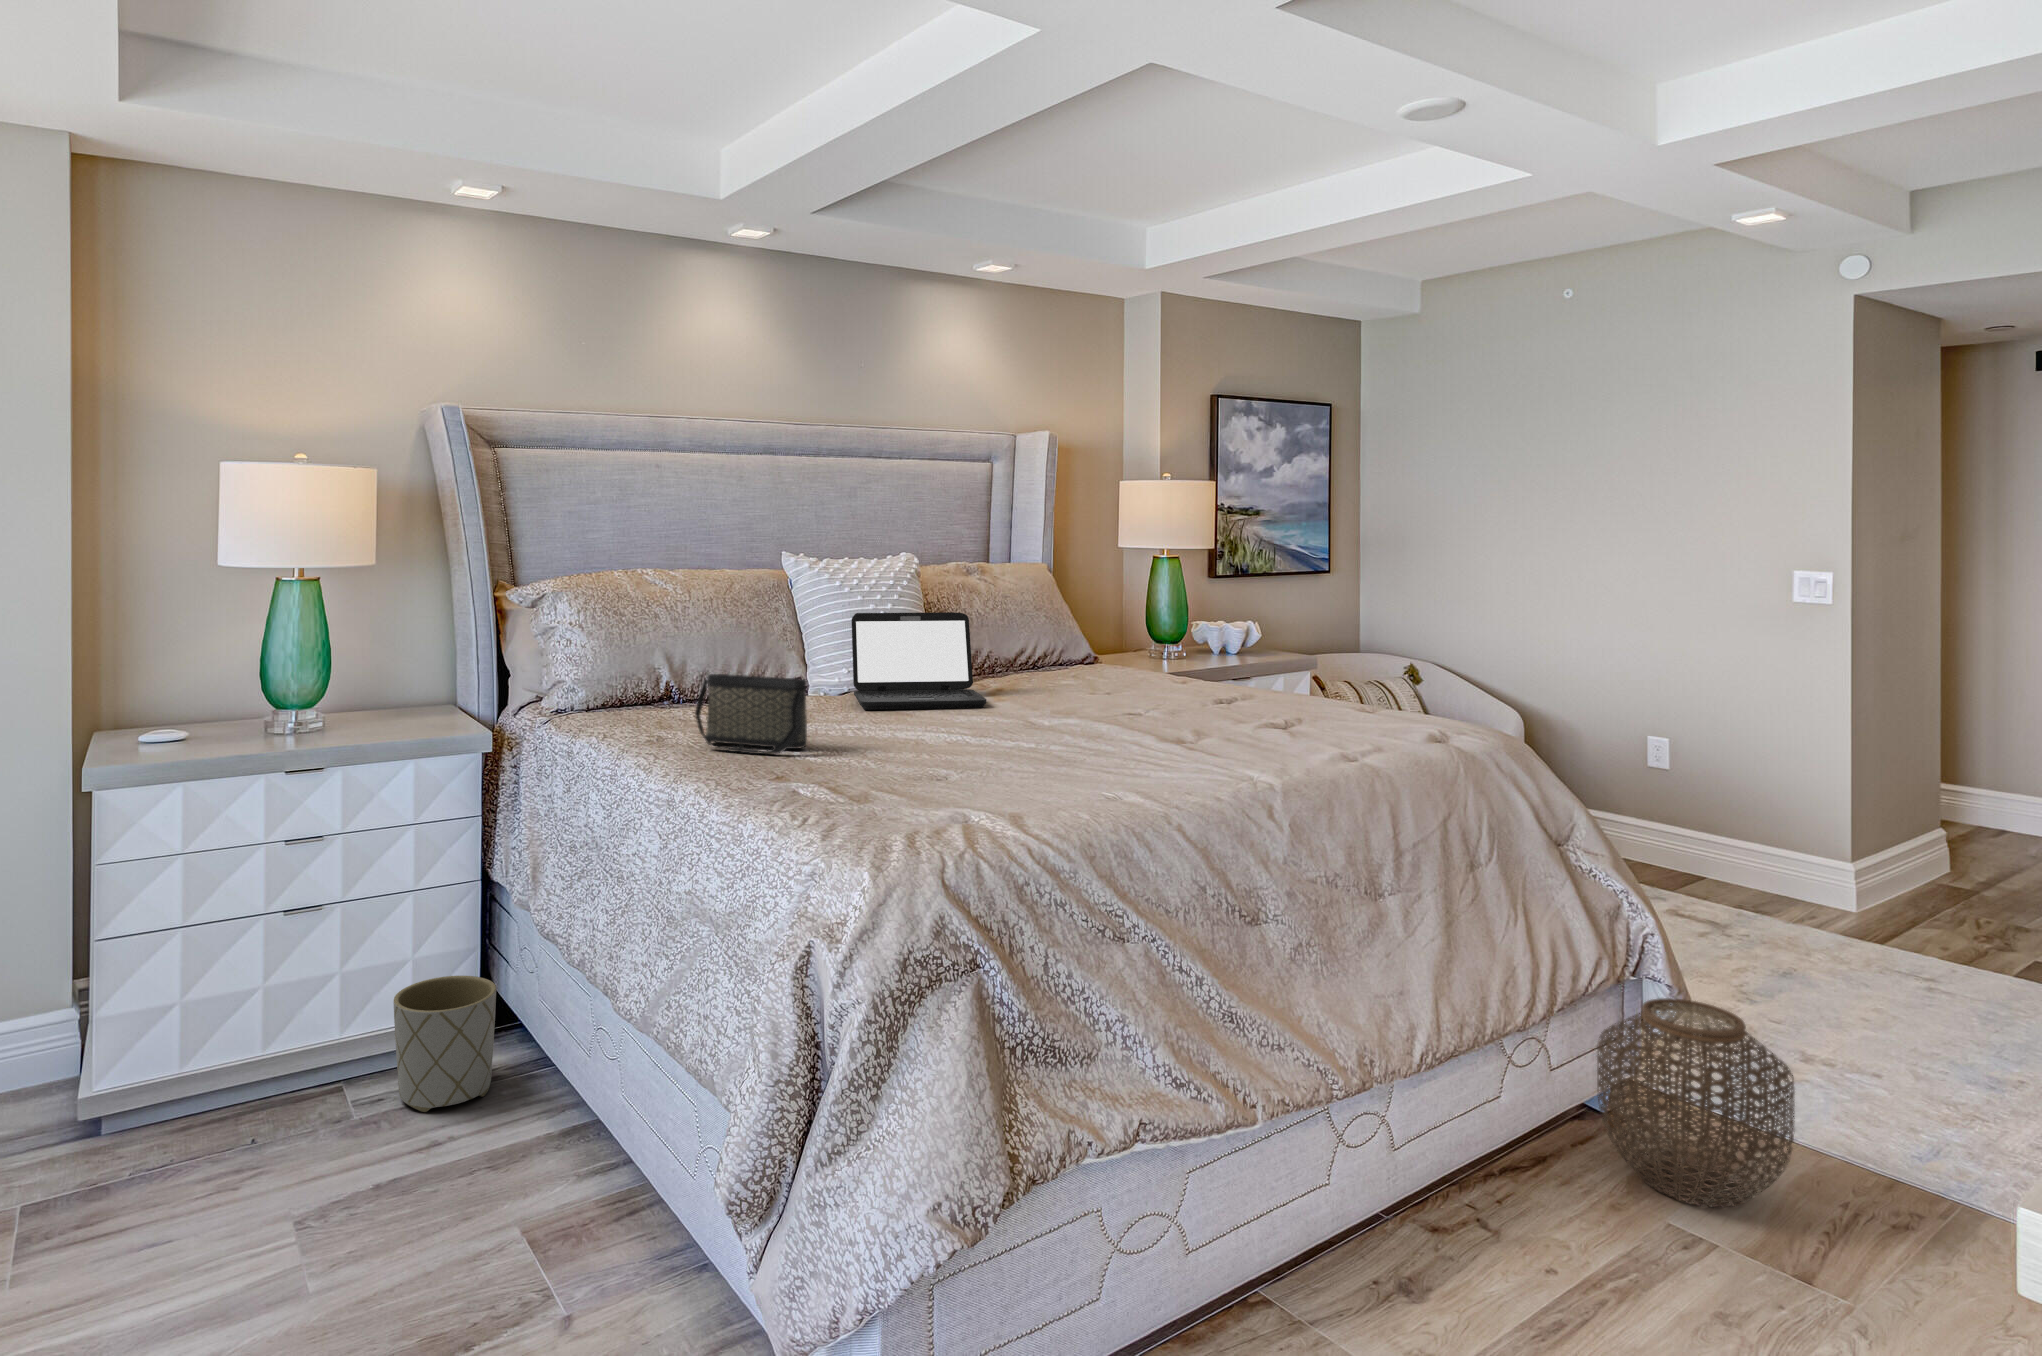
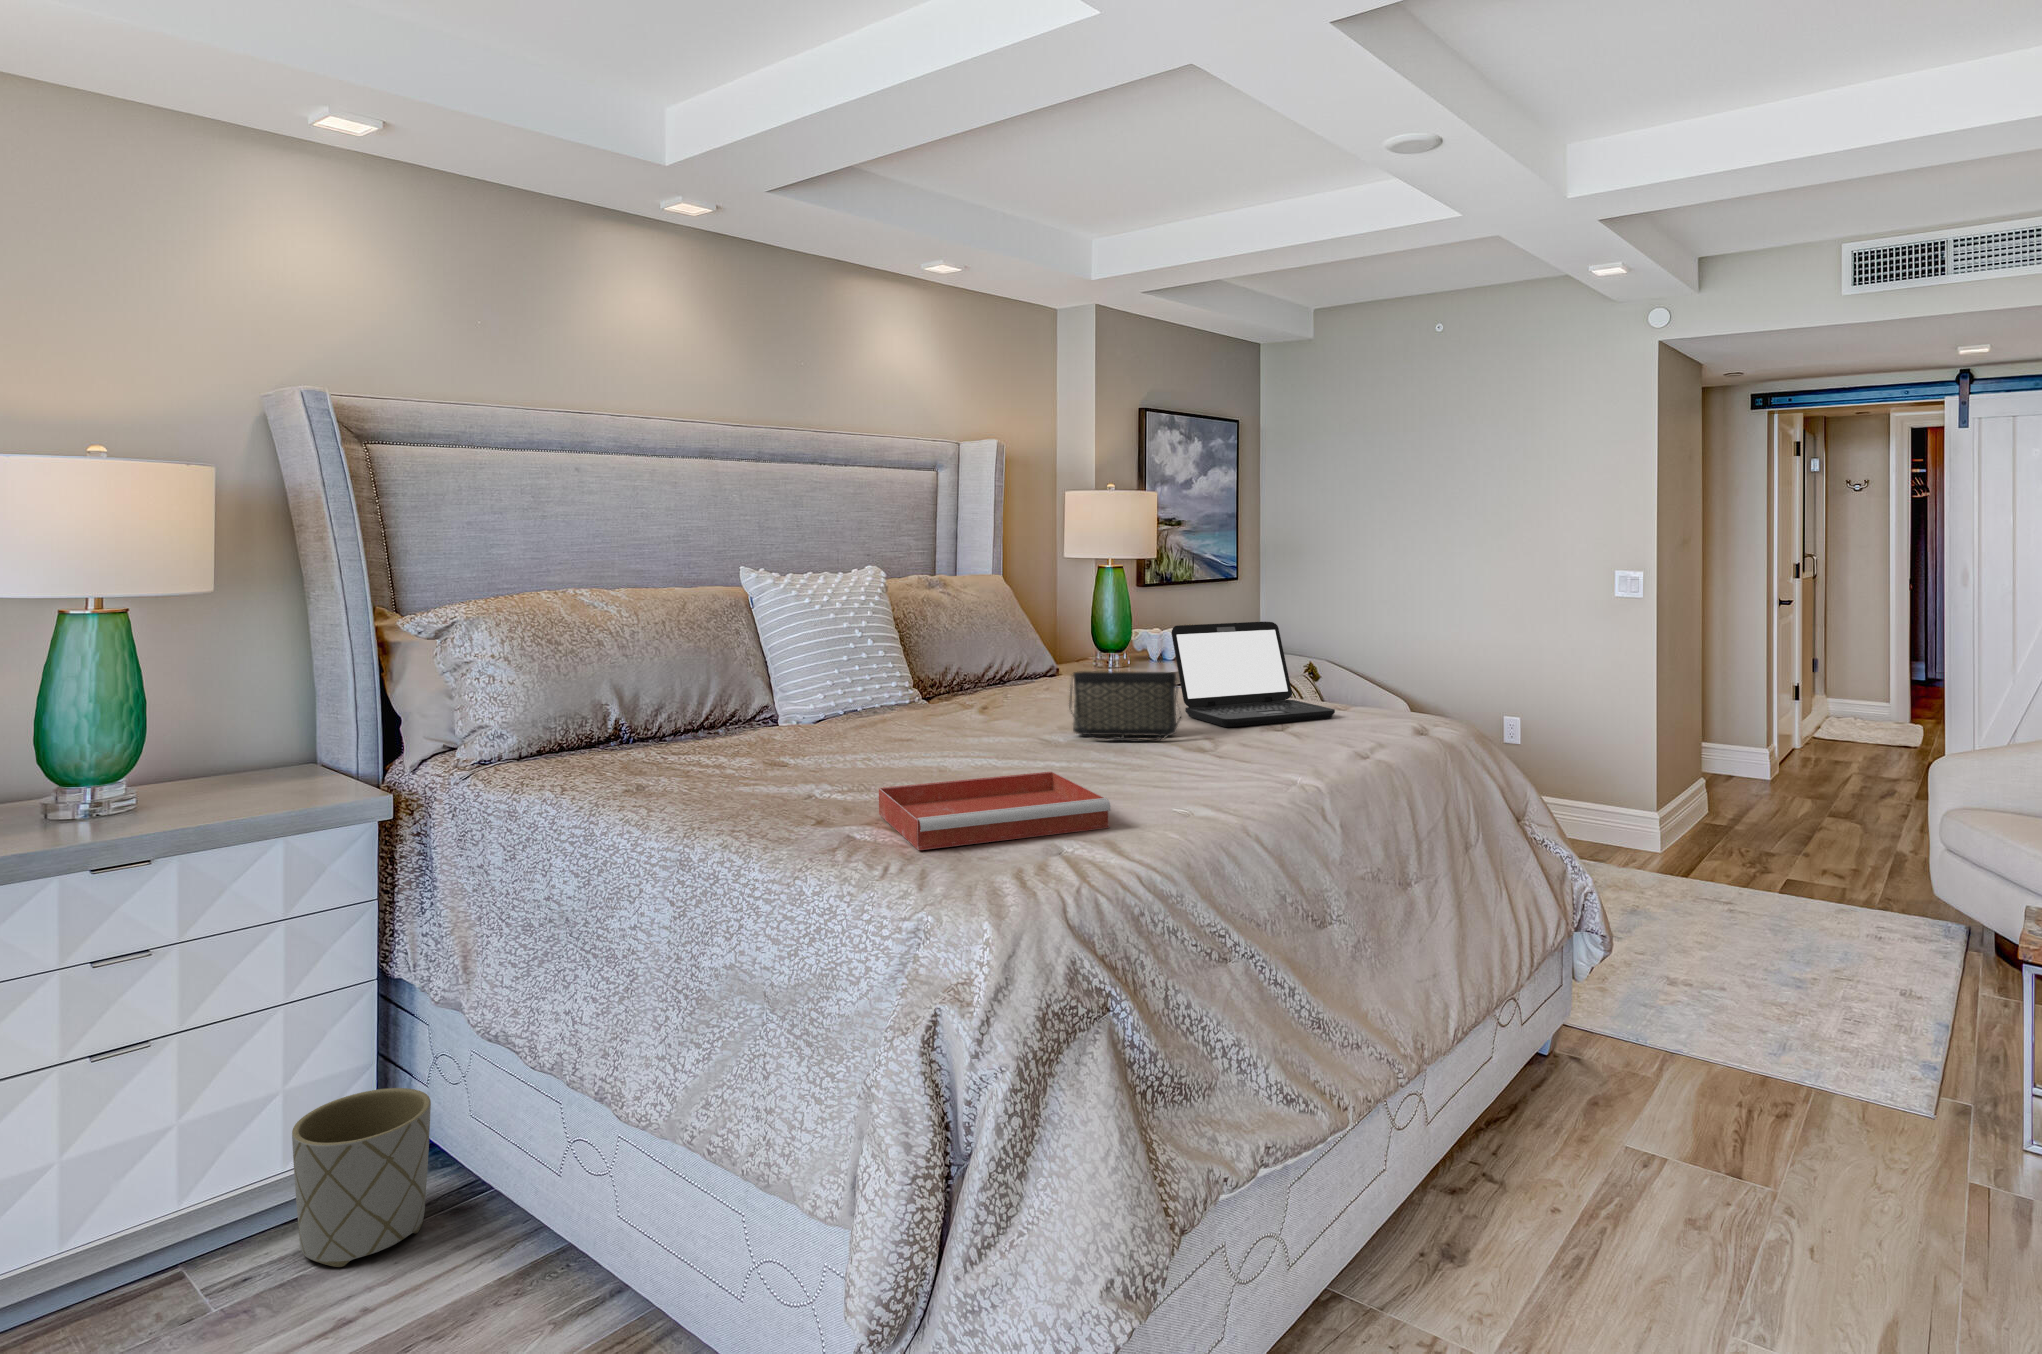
laptop: present [852,612,986,710] -> present [1171,622,1335,727]
handbag: present [695,674,807,754] -> present [1069,671,1181,742]
tray: none [837,749,1036,807] -> present [879,772,1111,850]
woven basket: present [1597,998,1795,1207] -> none [1558,948,1715,1129]

